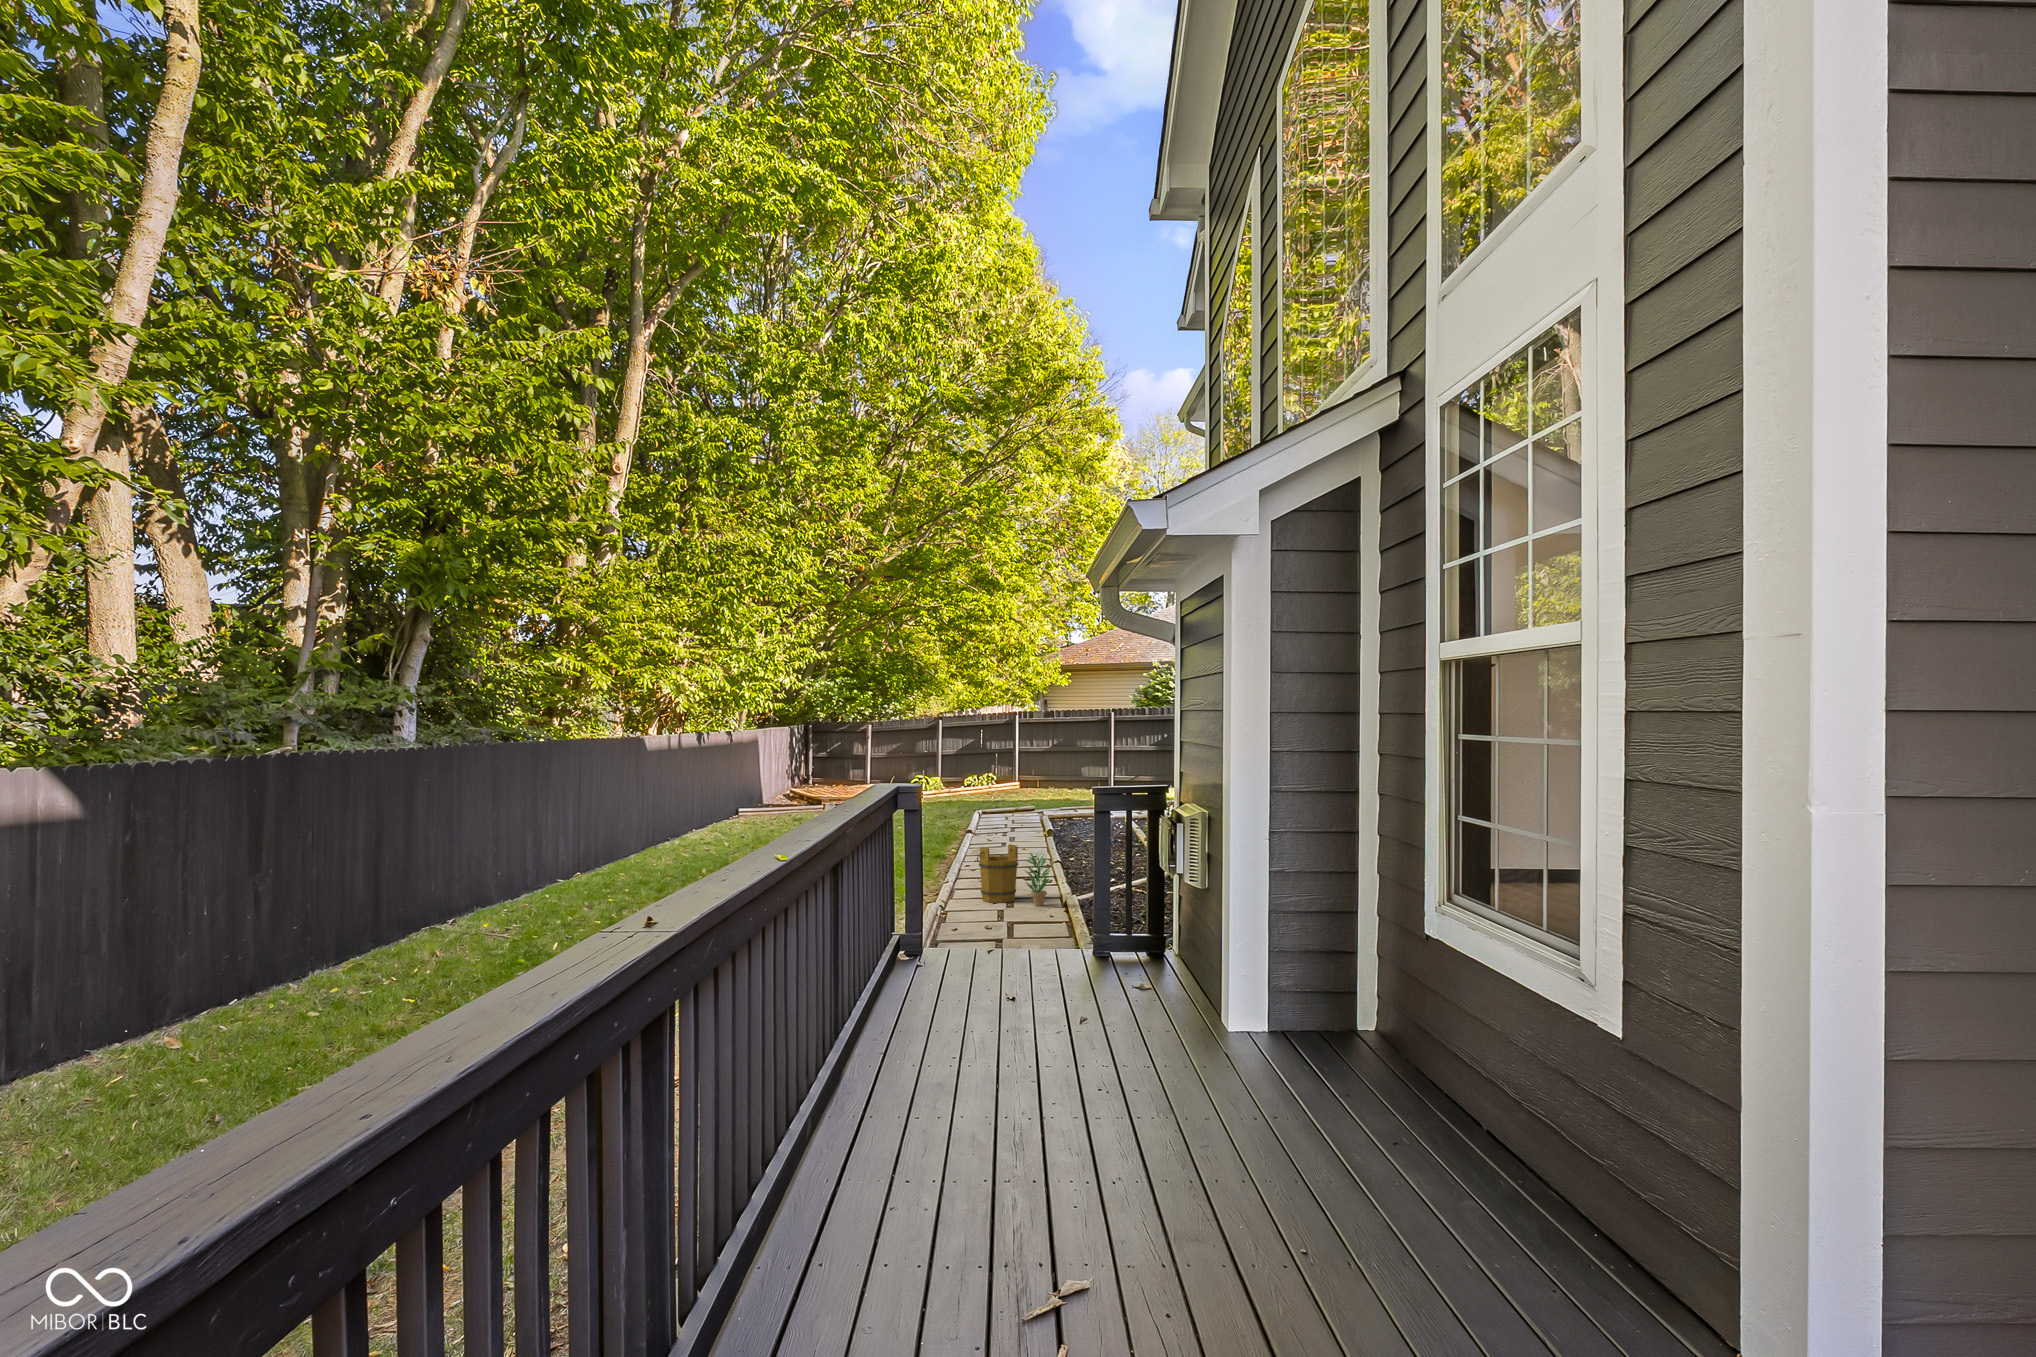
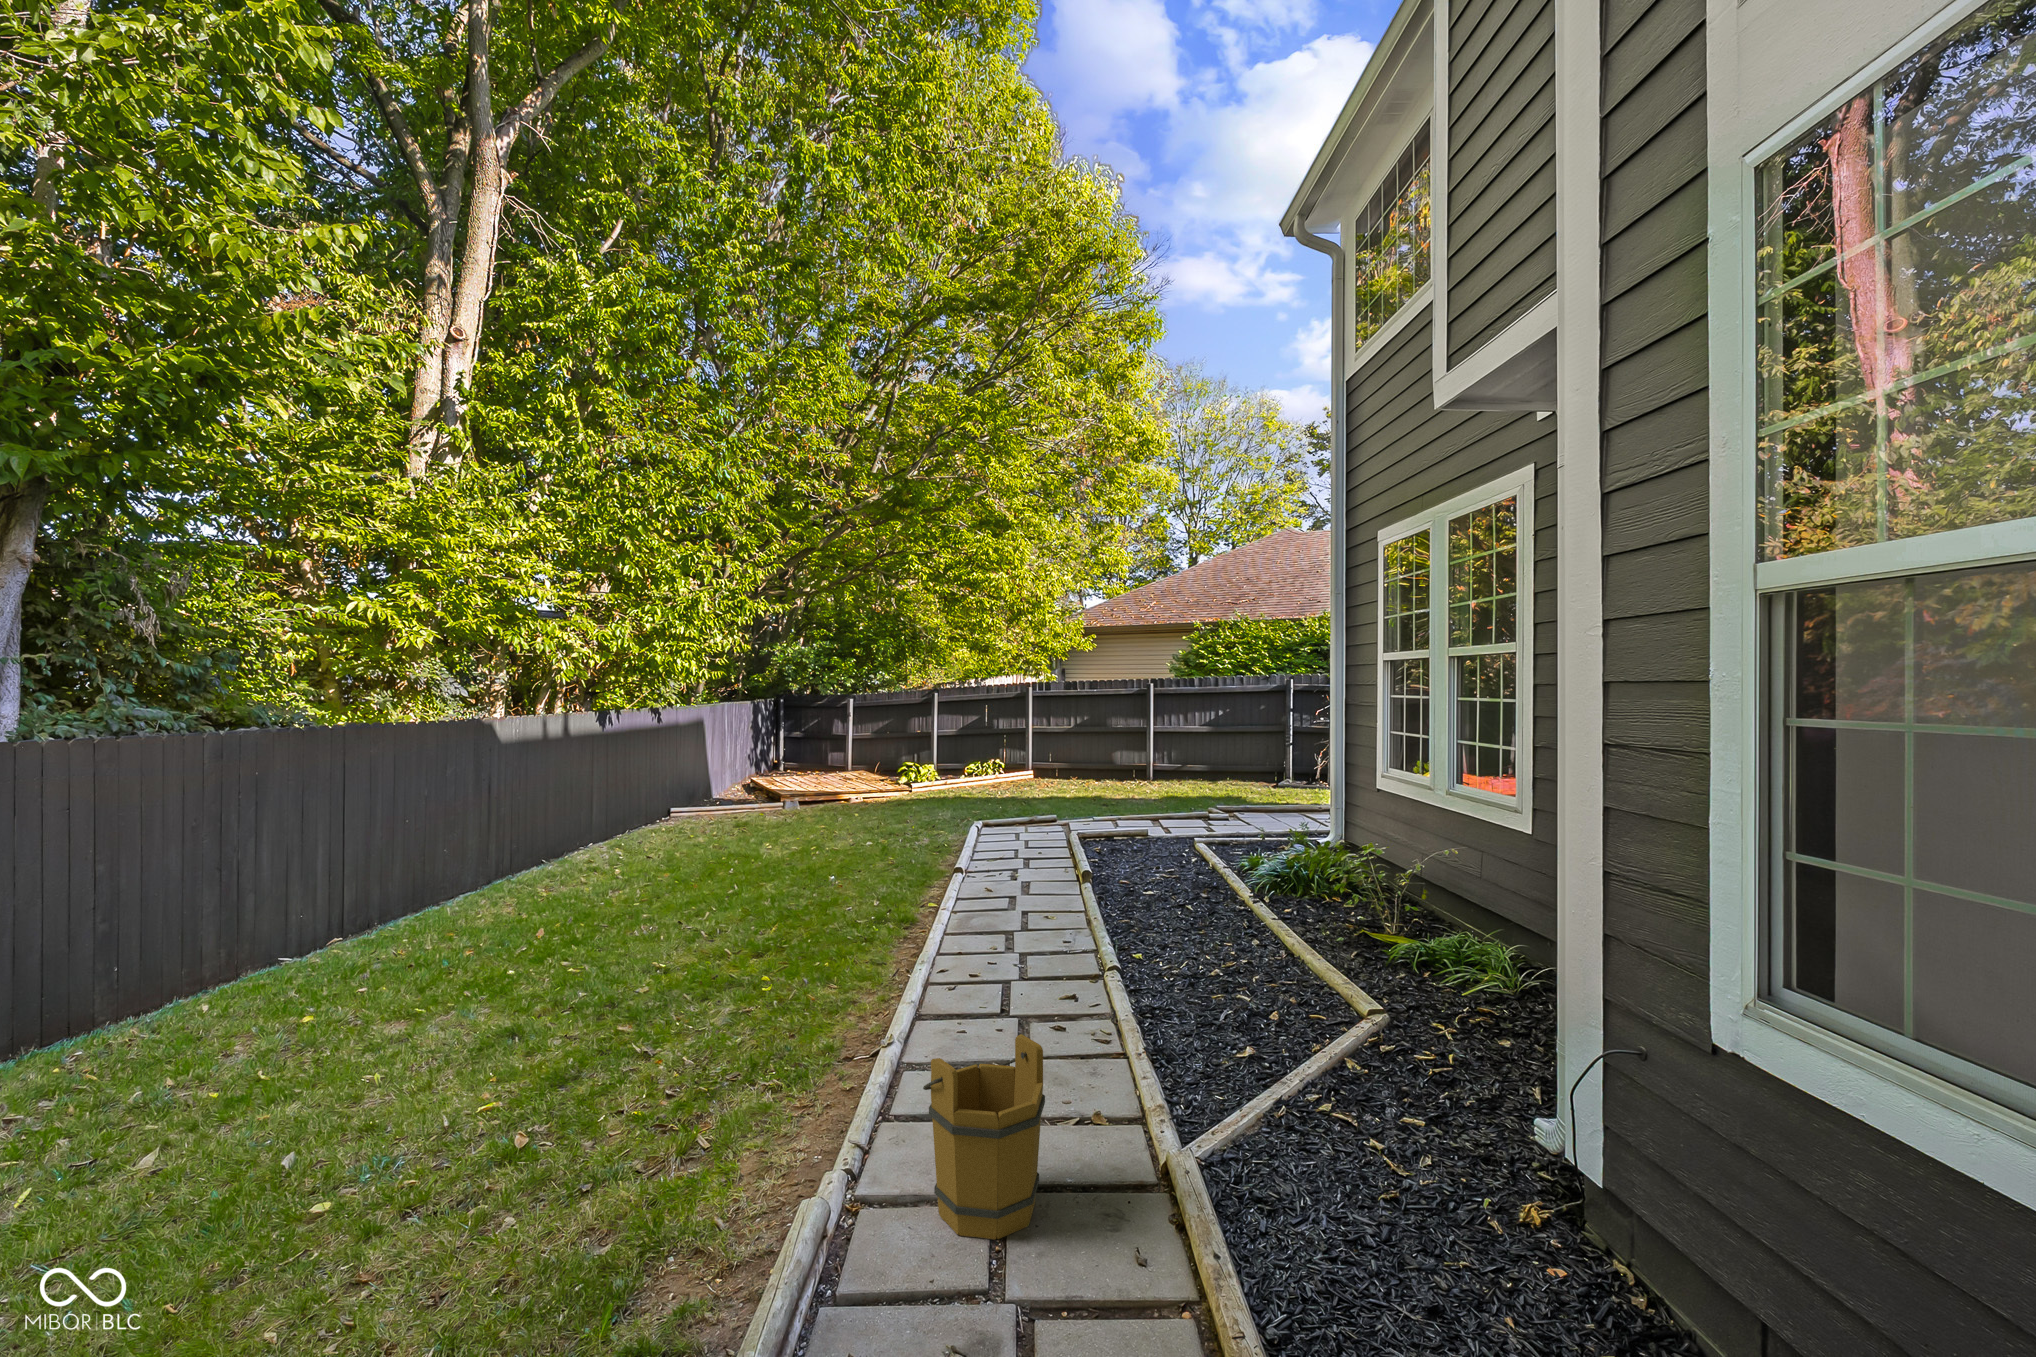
potted plant: present [1026,853,1051,906] -> none [1064,1099,1158,1281]

